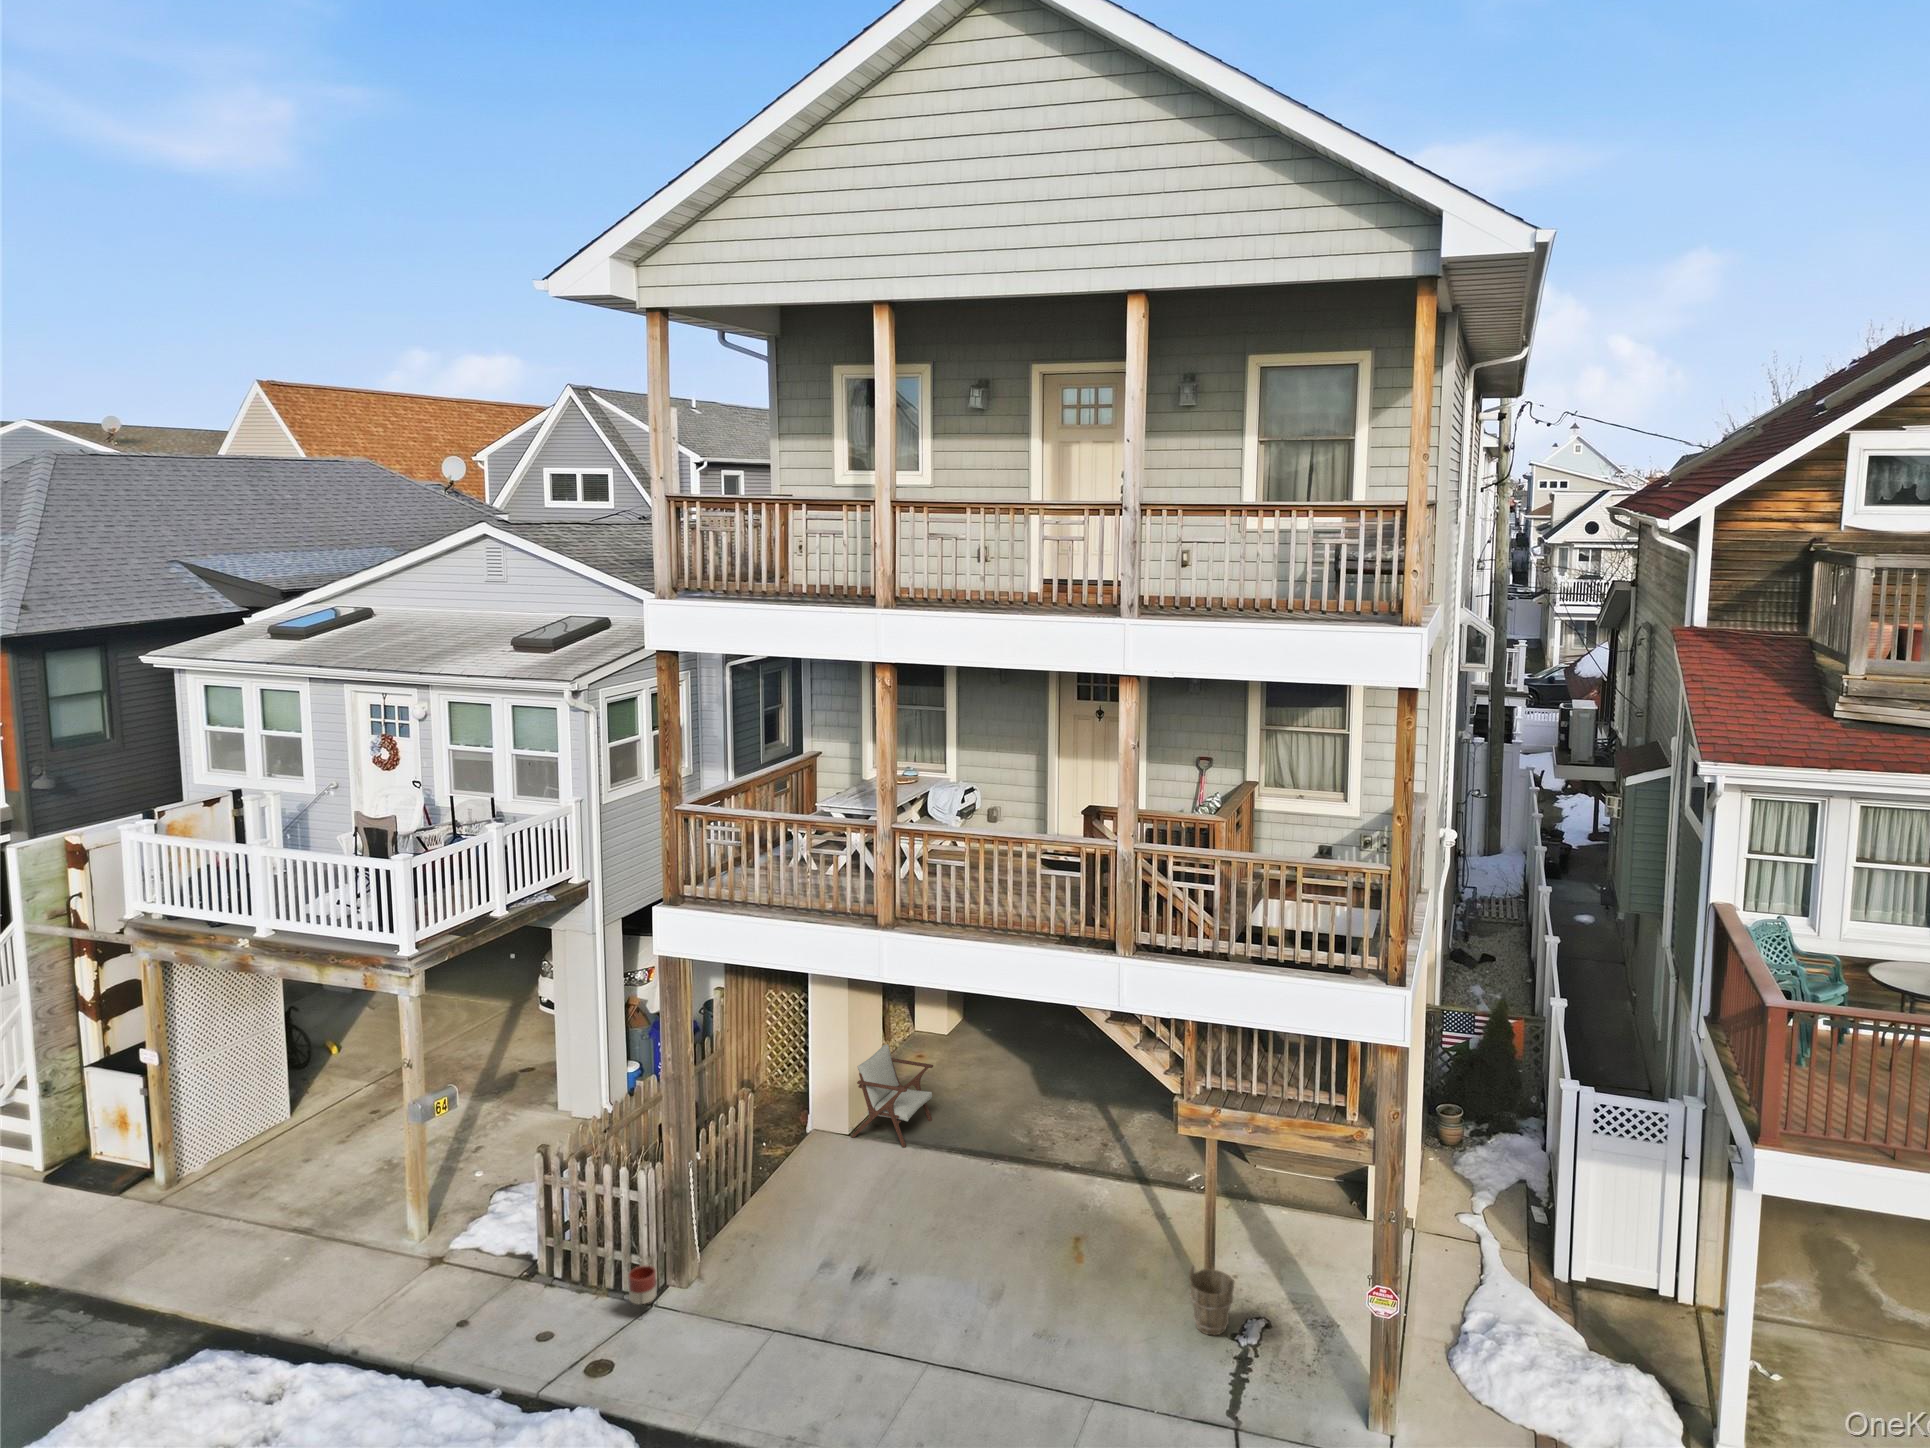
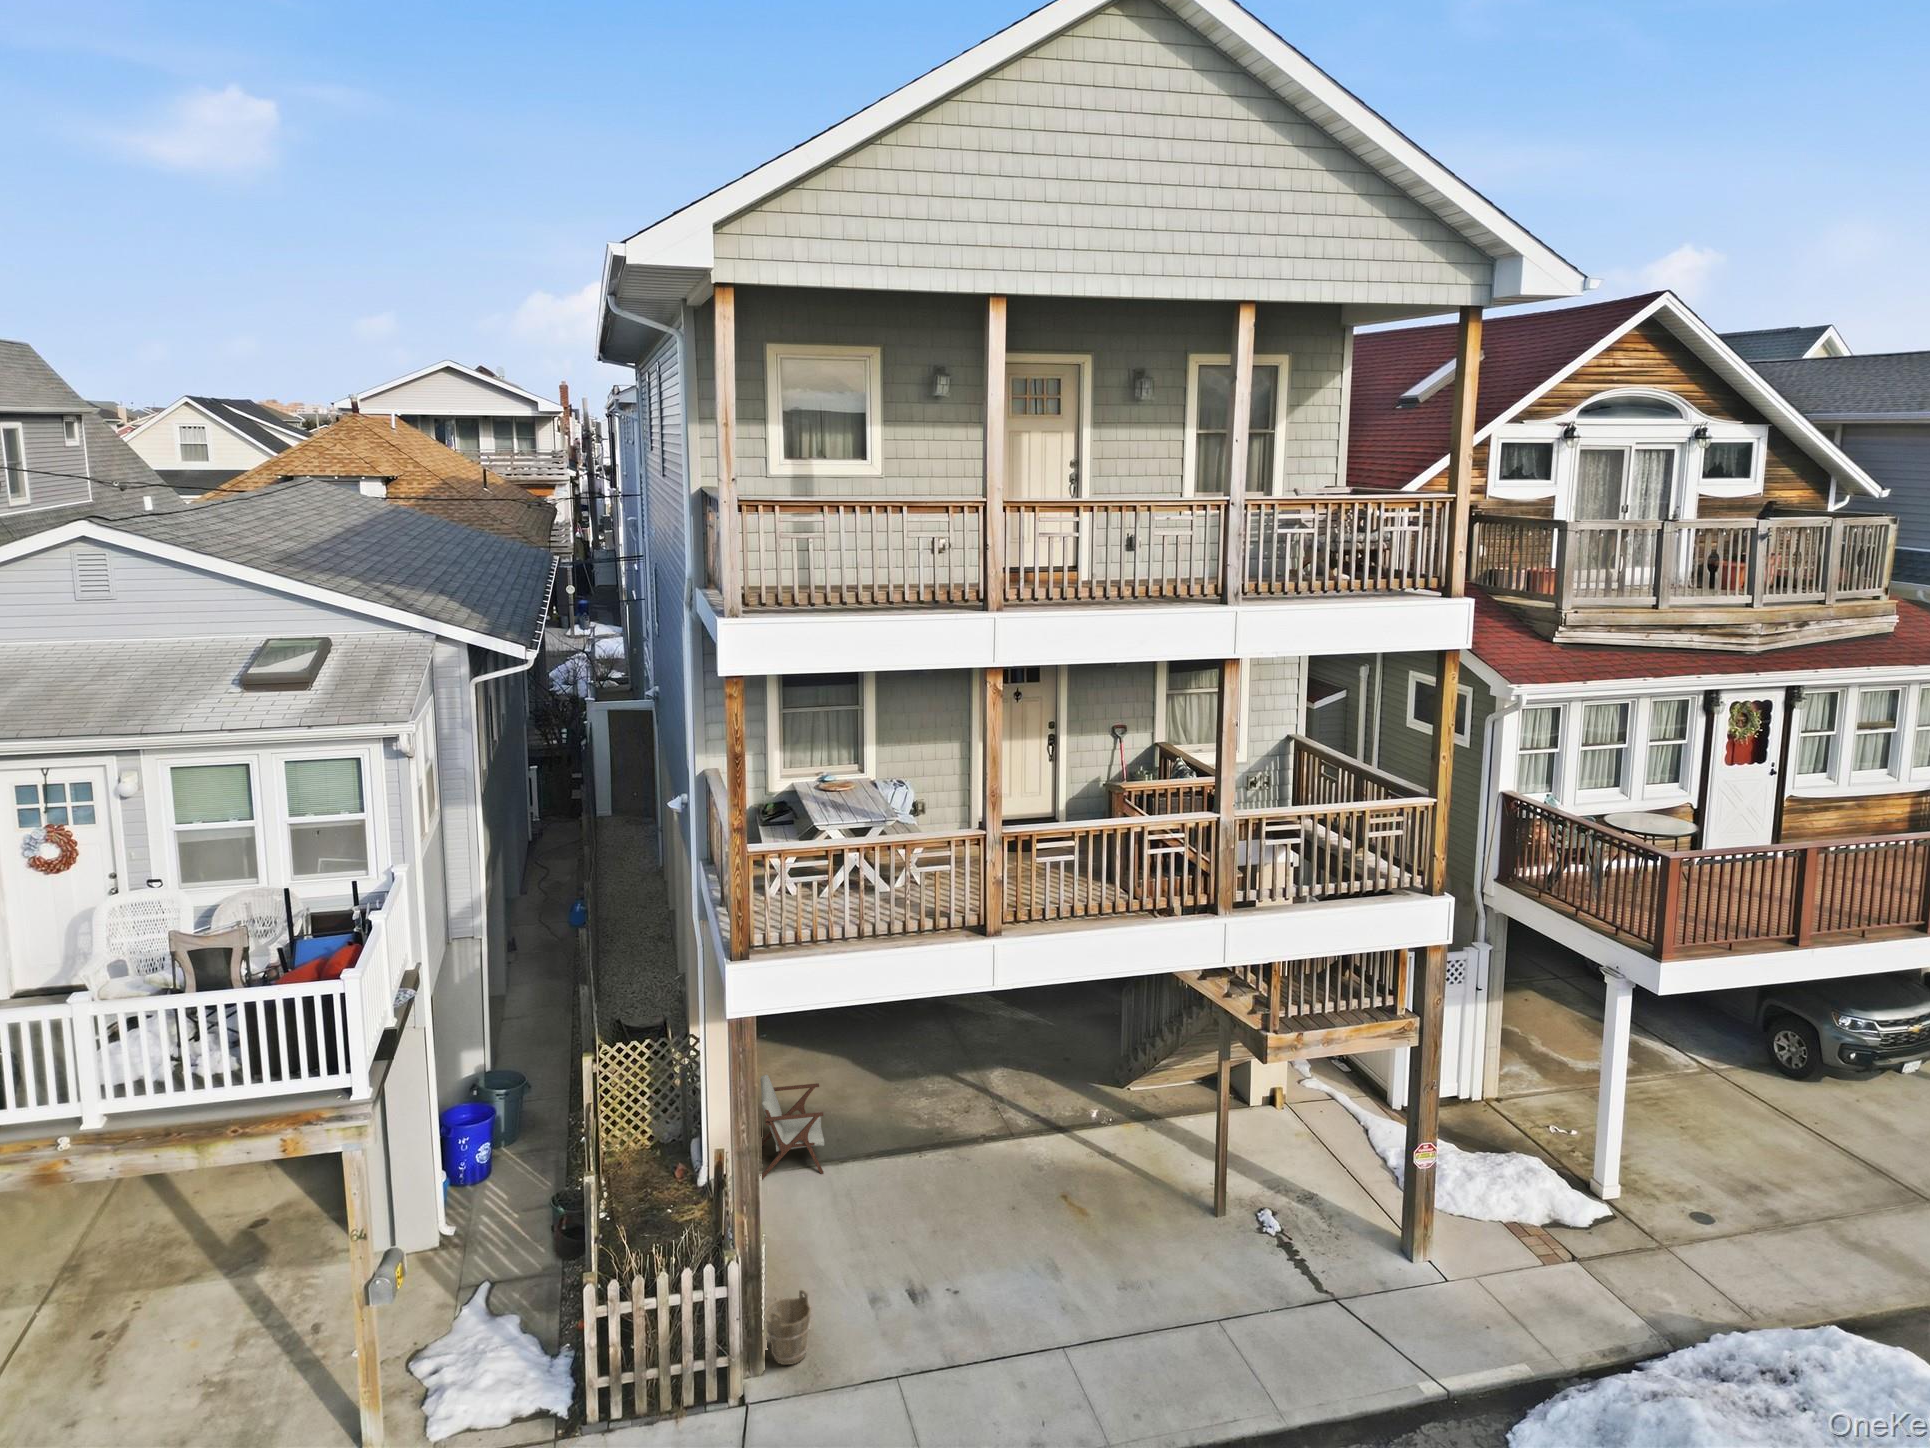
planter: present [628,1266,658,1305] -> none [727,1359,760,1417]
bucket: present [1189,1266,1234,1335] -> present [765,1290,811,1365]

